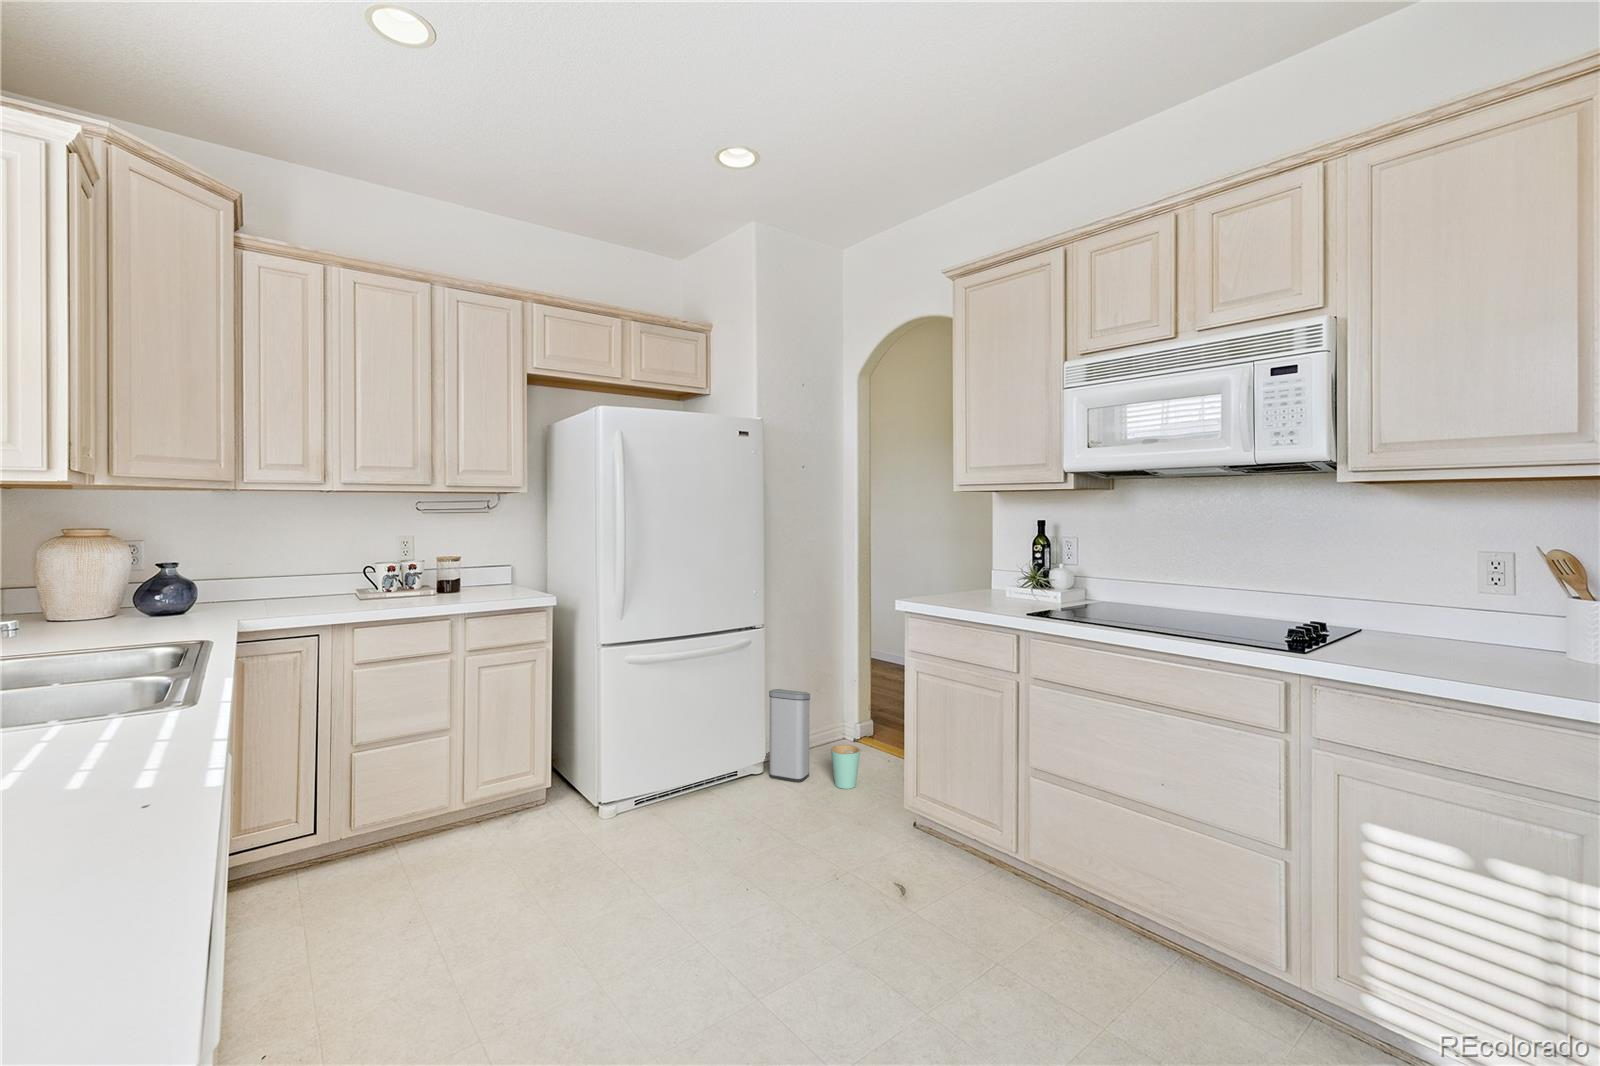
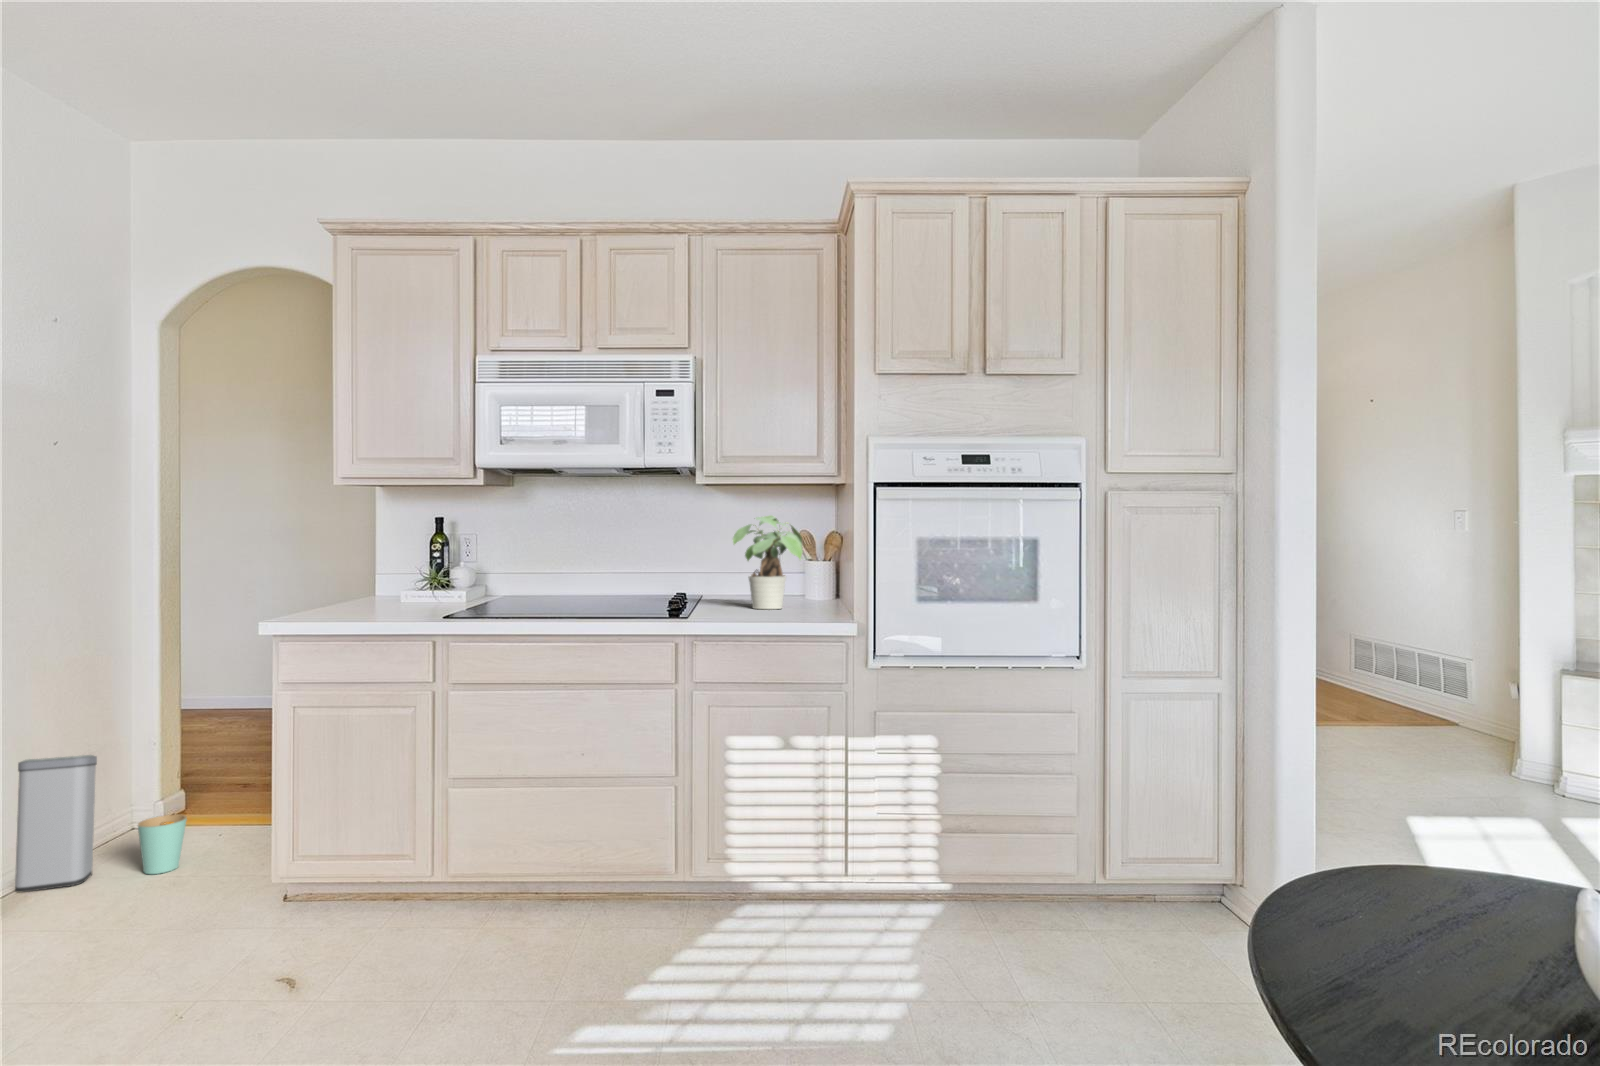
potted plant: none [1387,525,1528,660] -> present [733,516,803,609]

